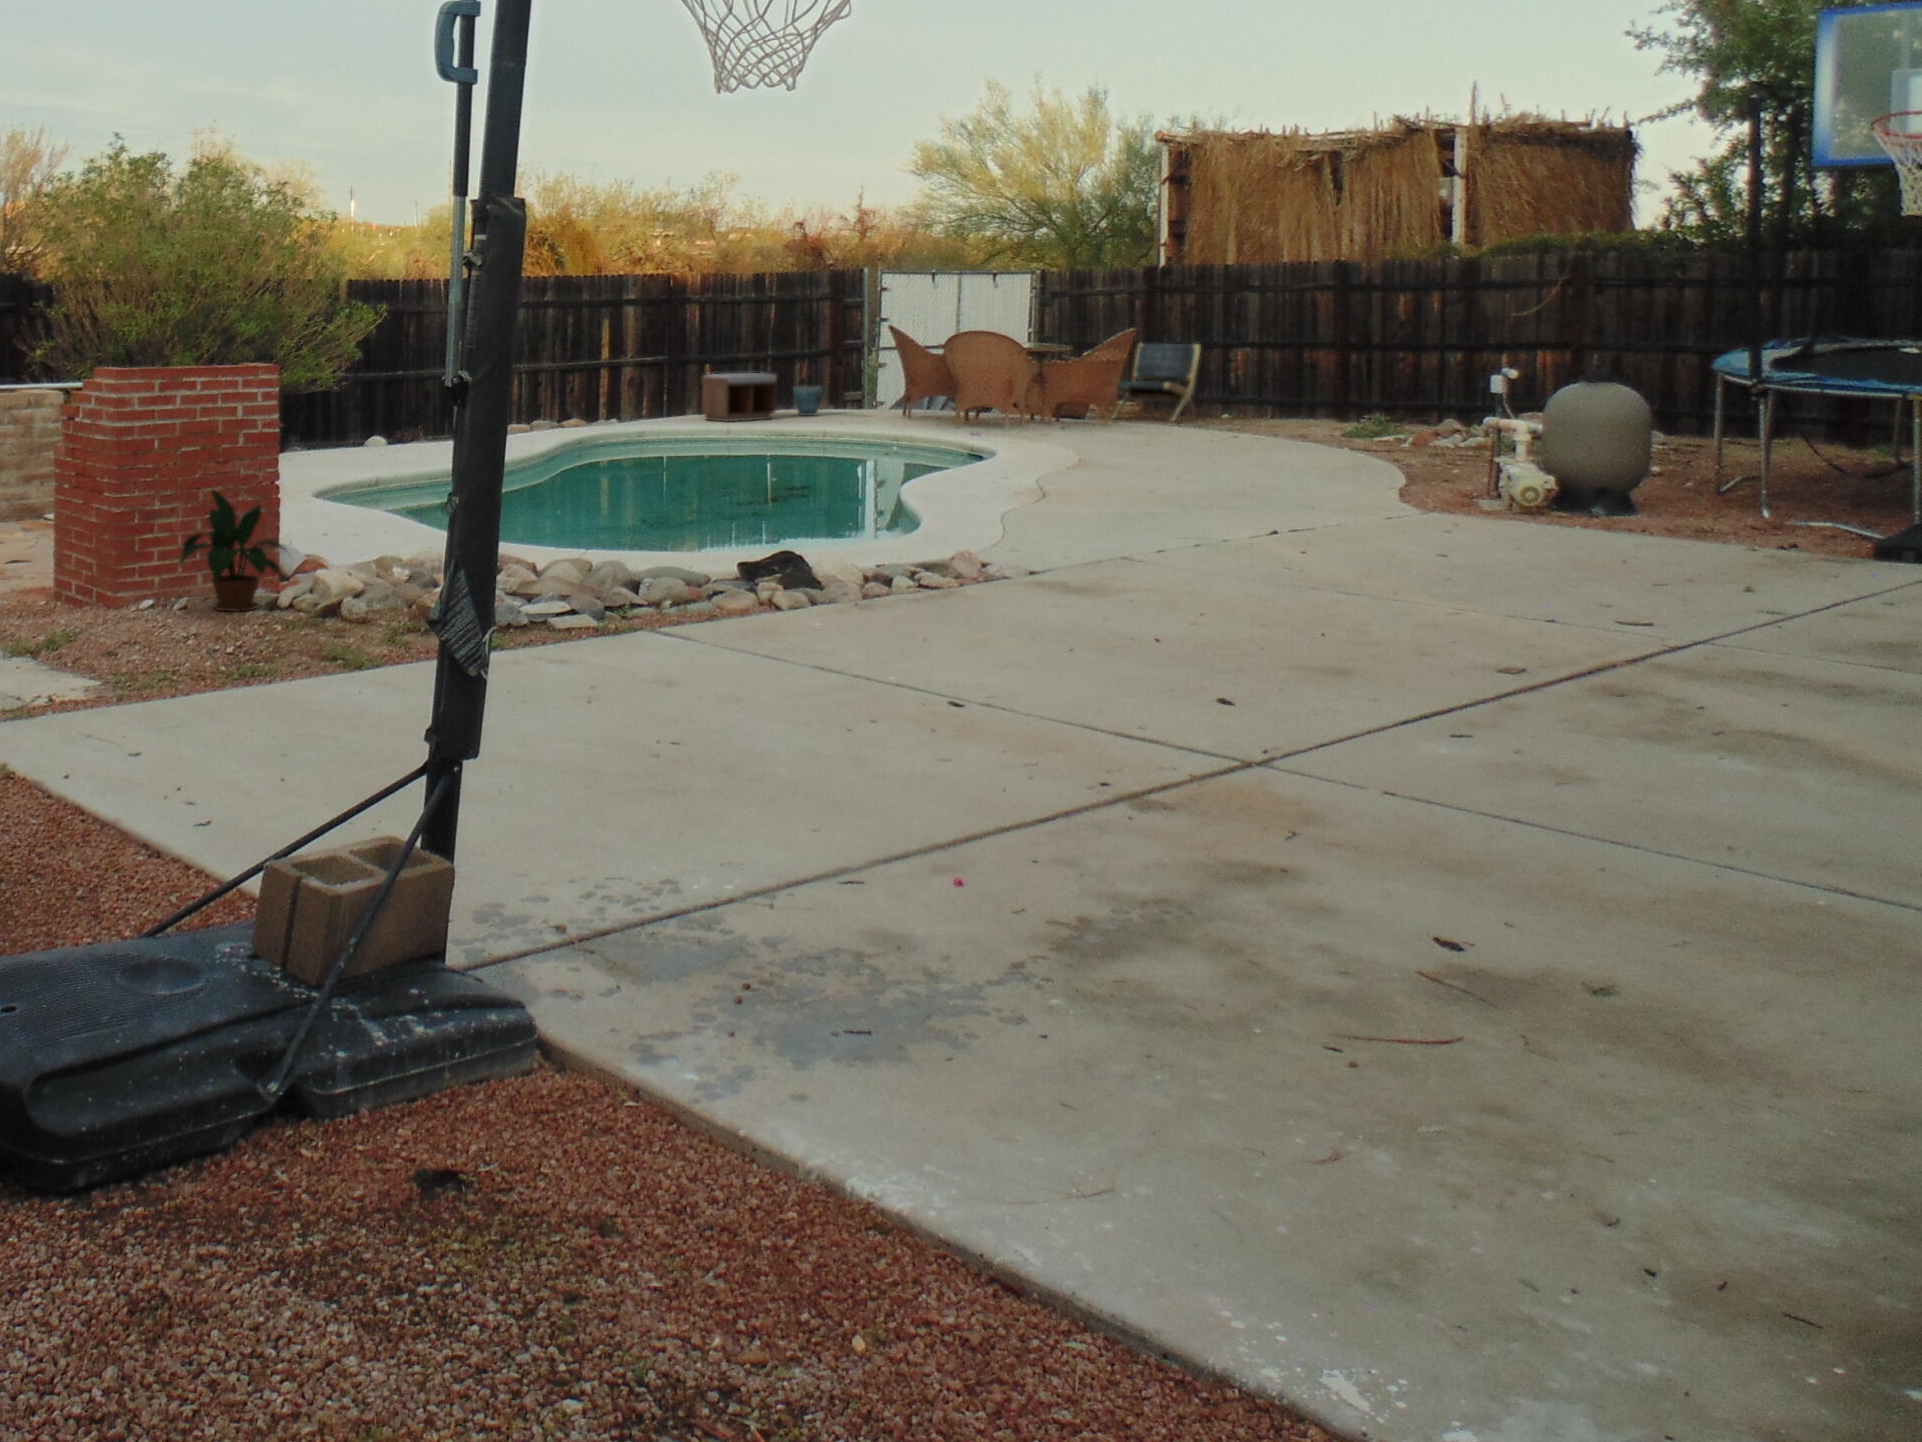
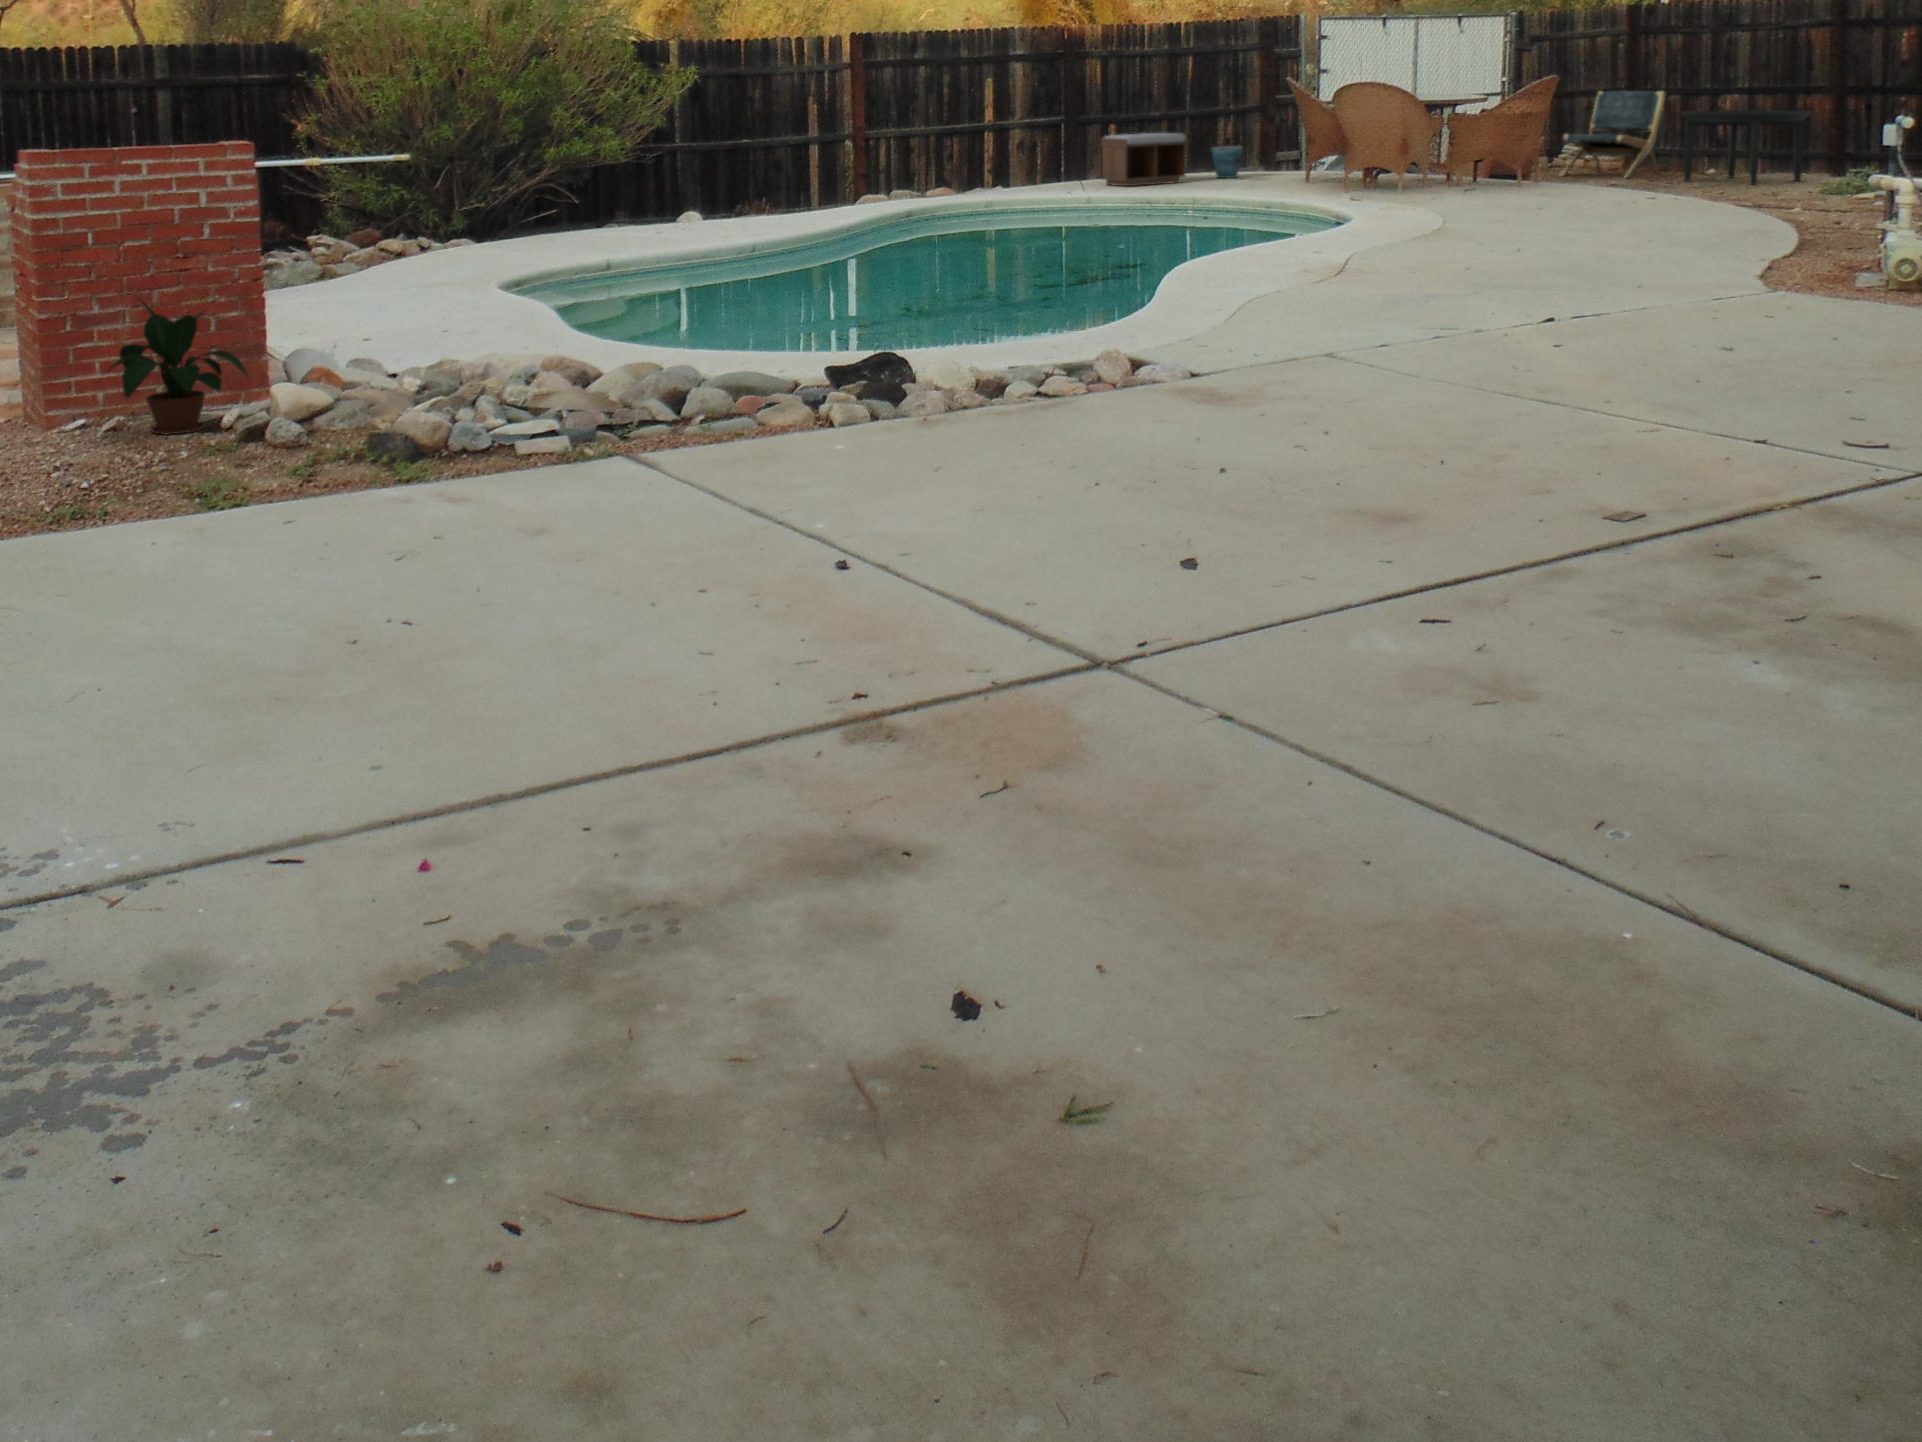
round table: none [1222,362,1339,429] -> present [1682,110,1810,185]

